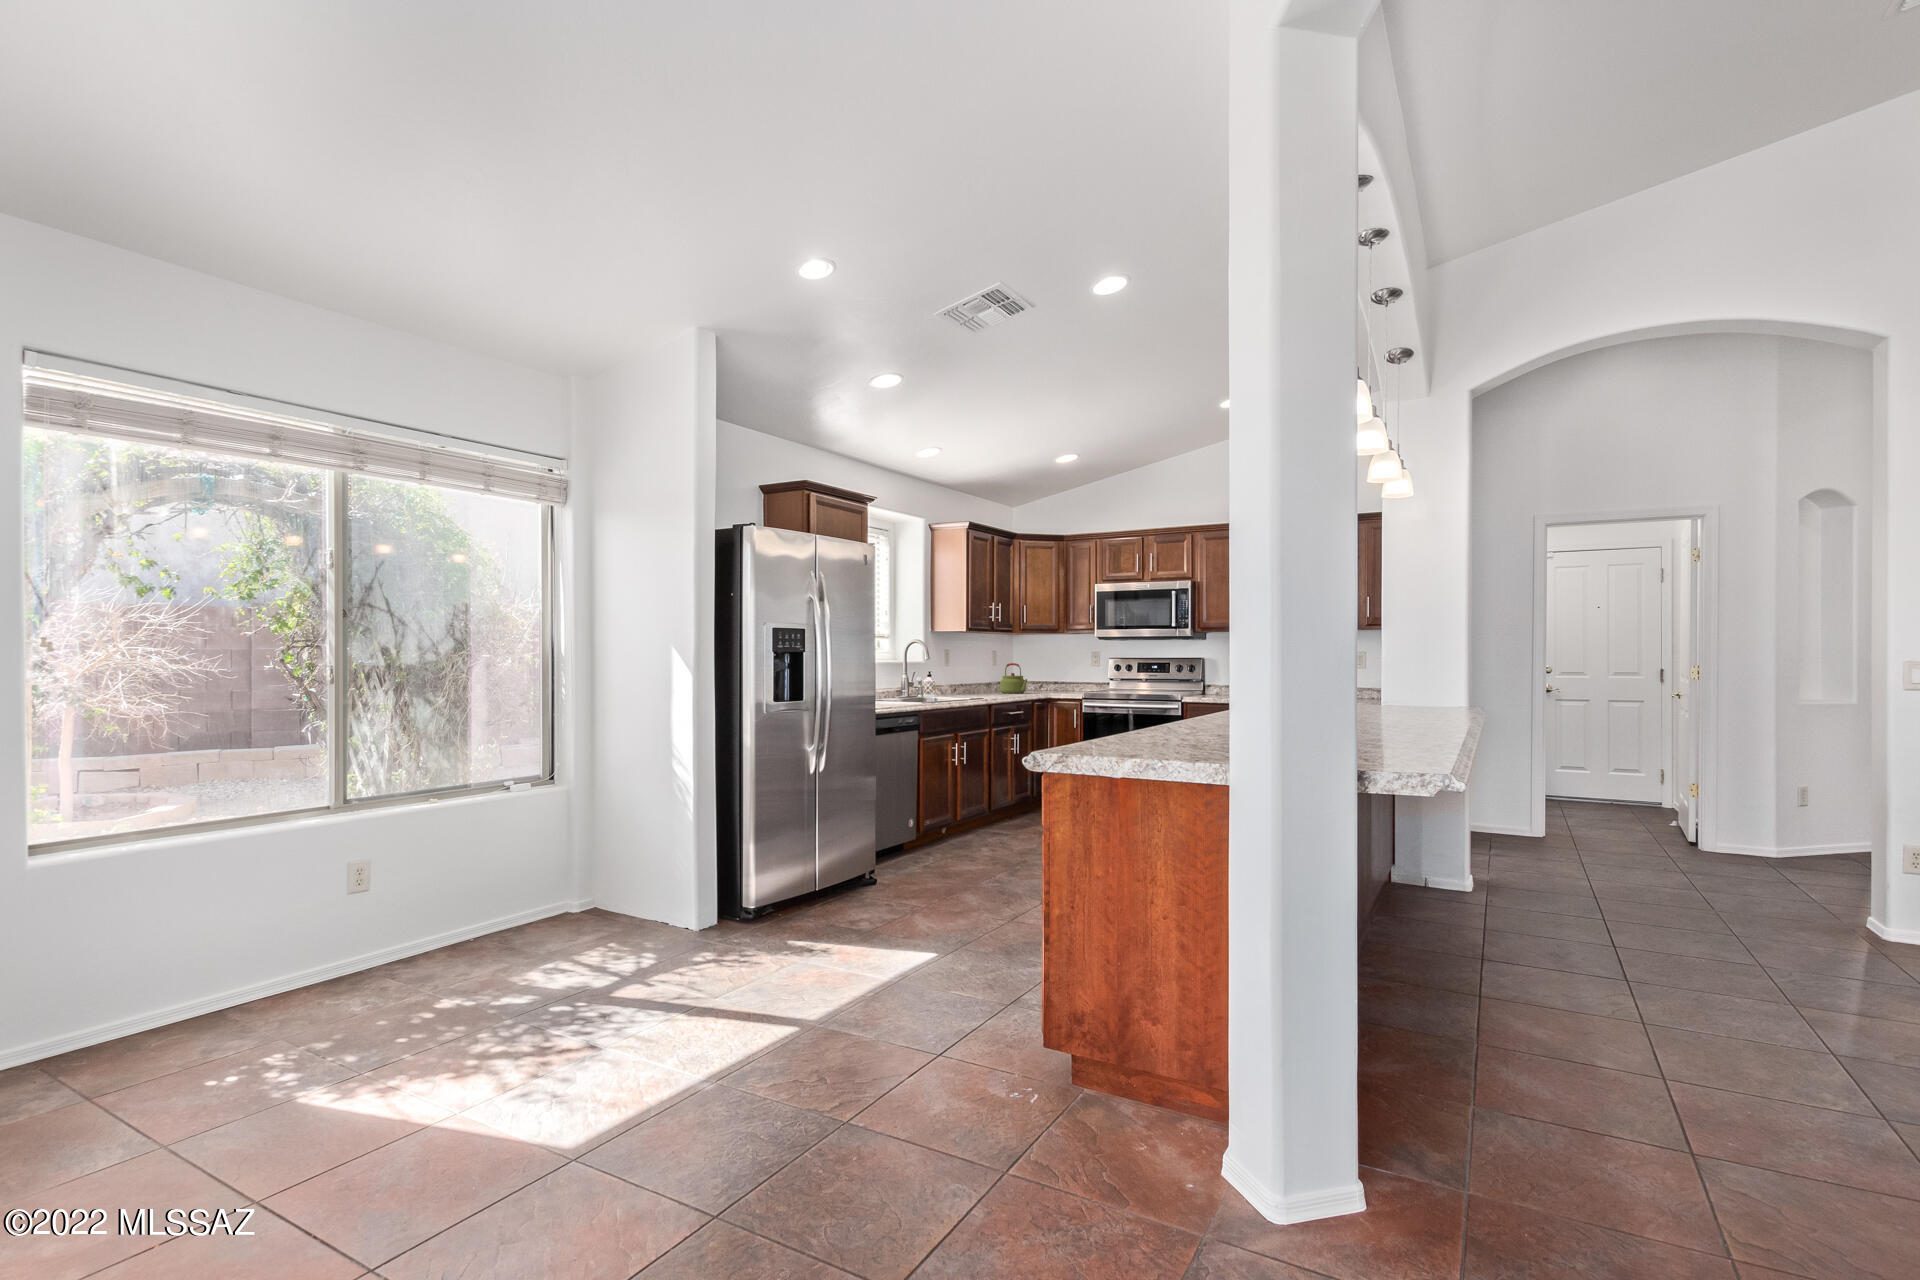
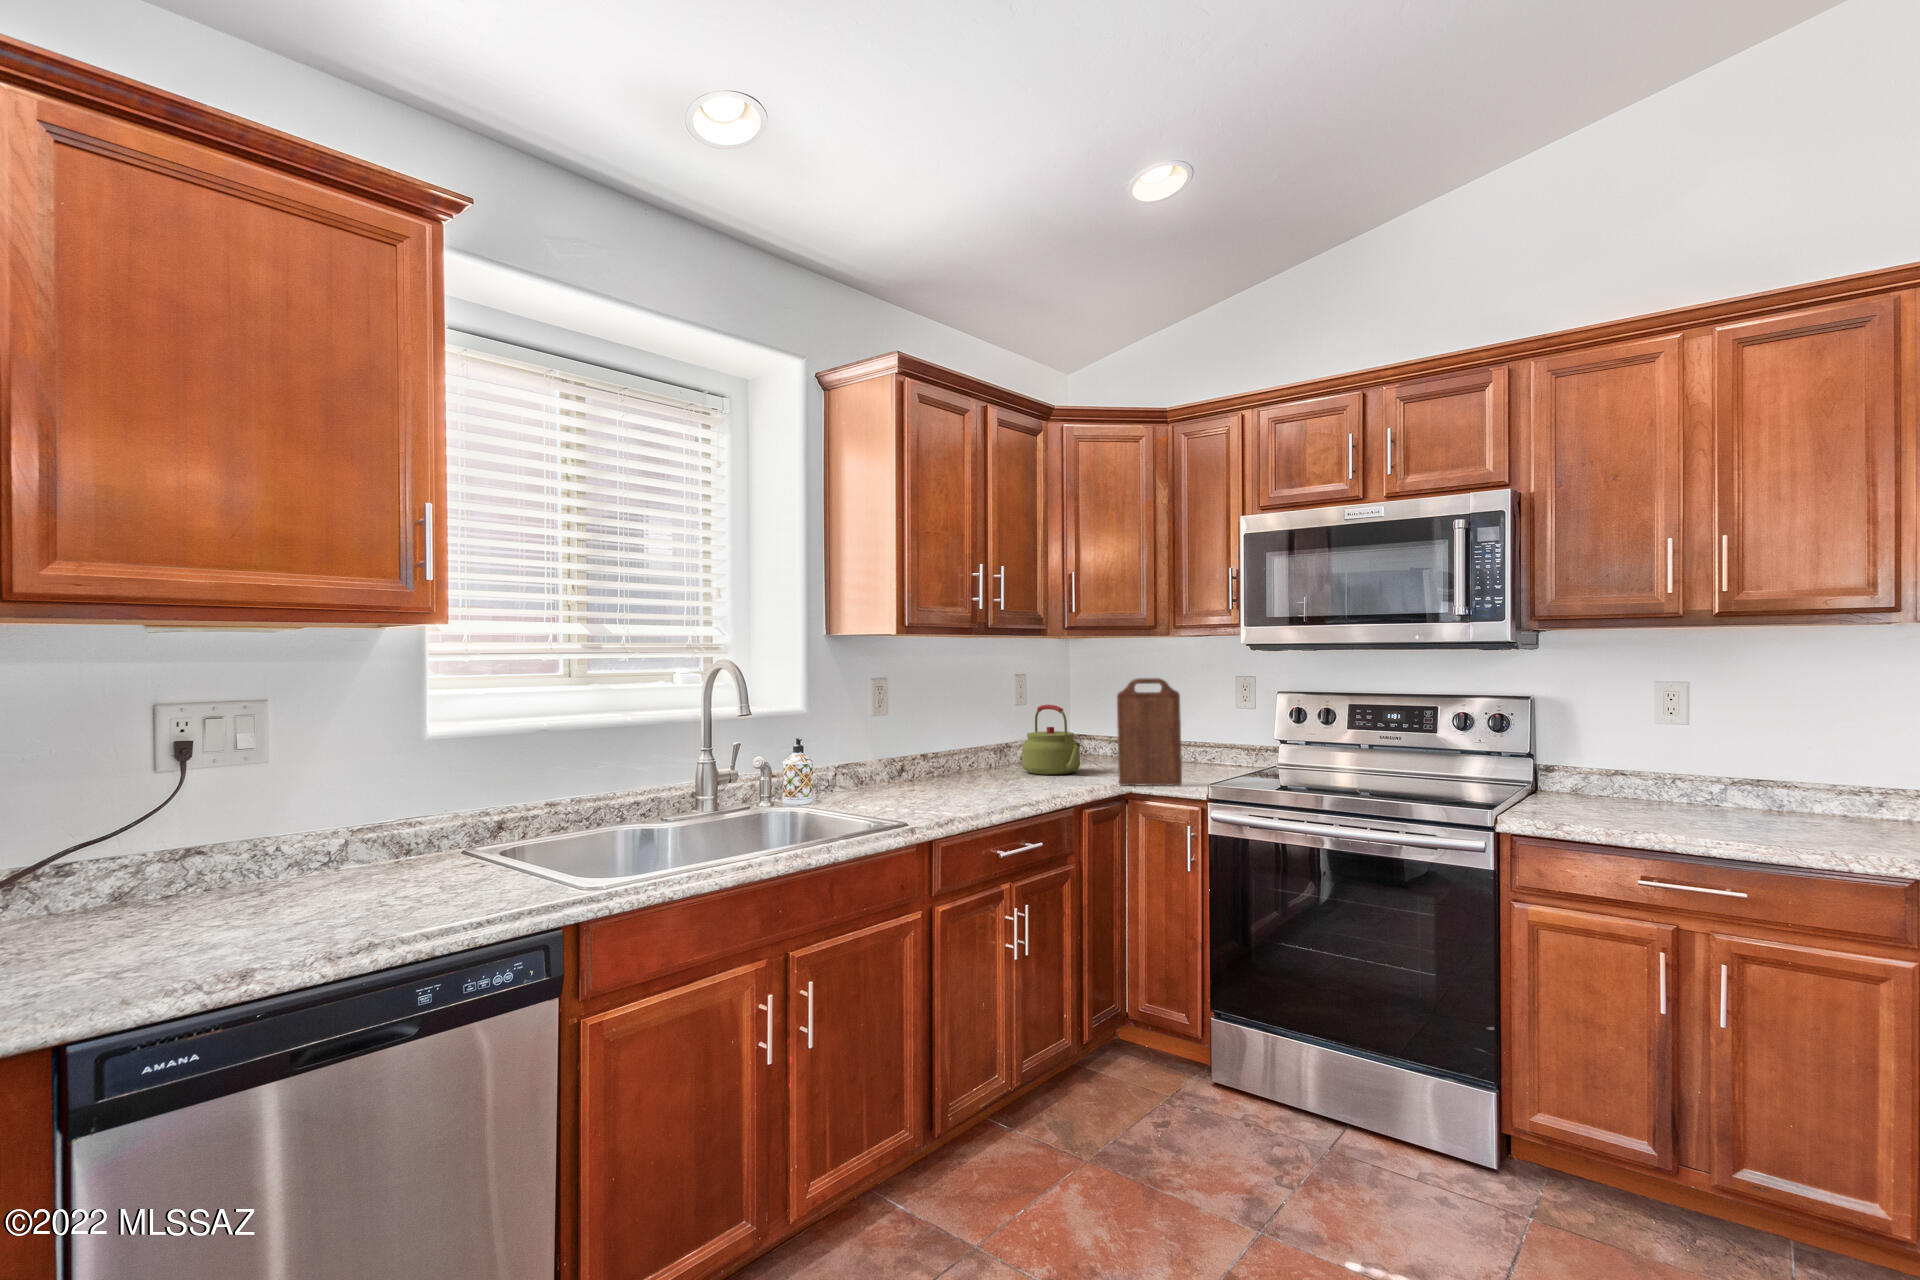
cutting board: none [1045,650,1071,694] -> present [1117,678,1182,785]

